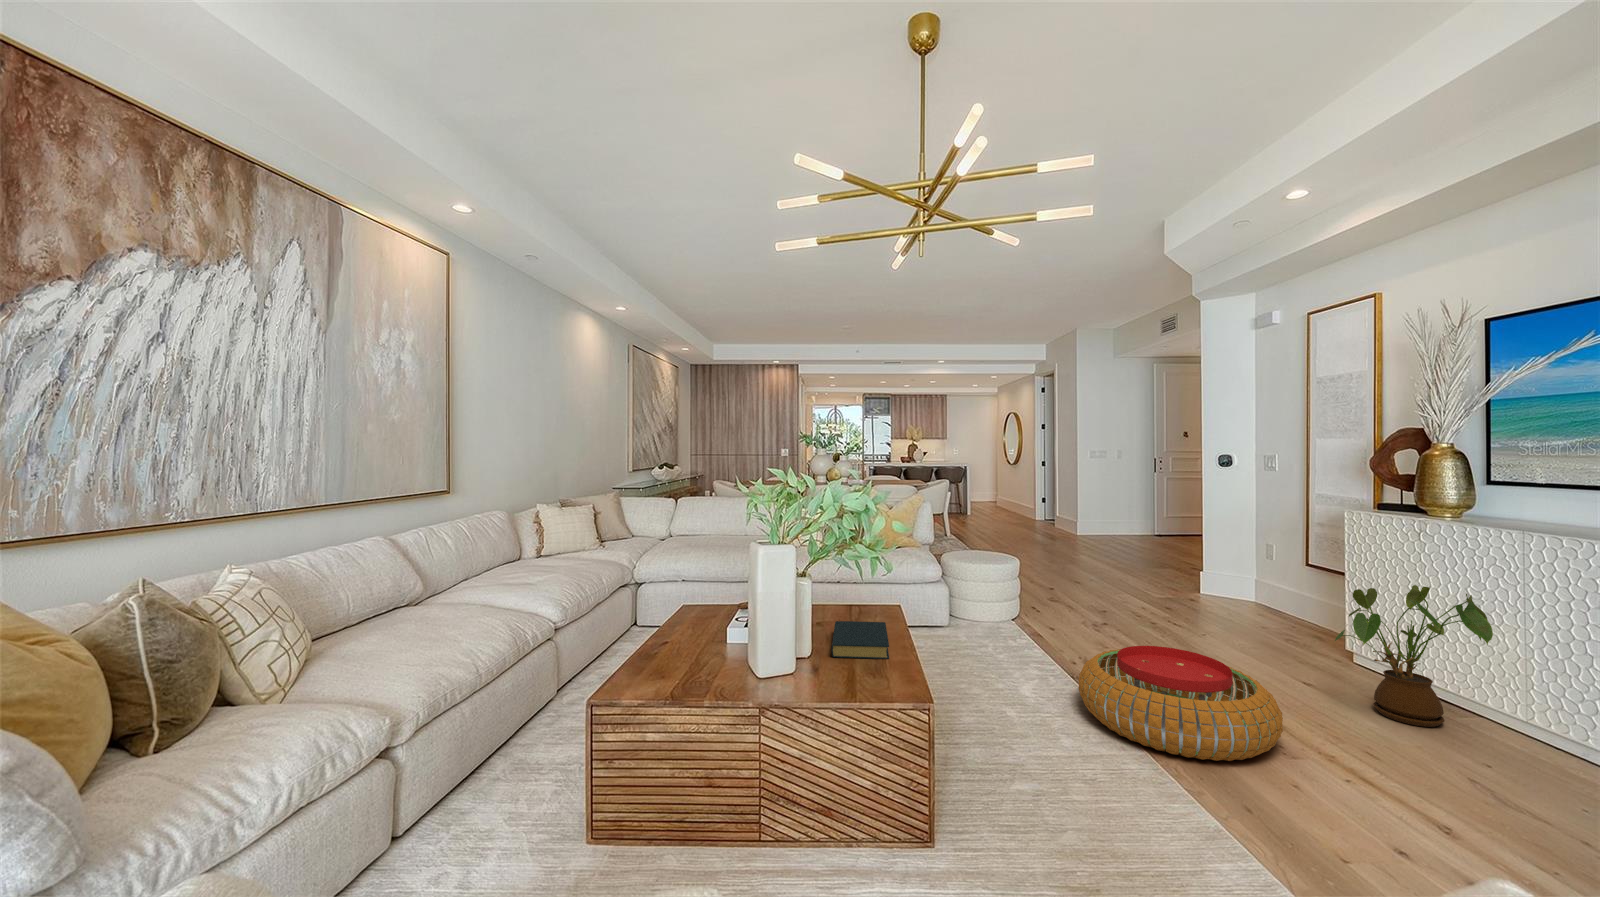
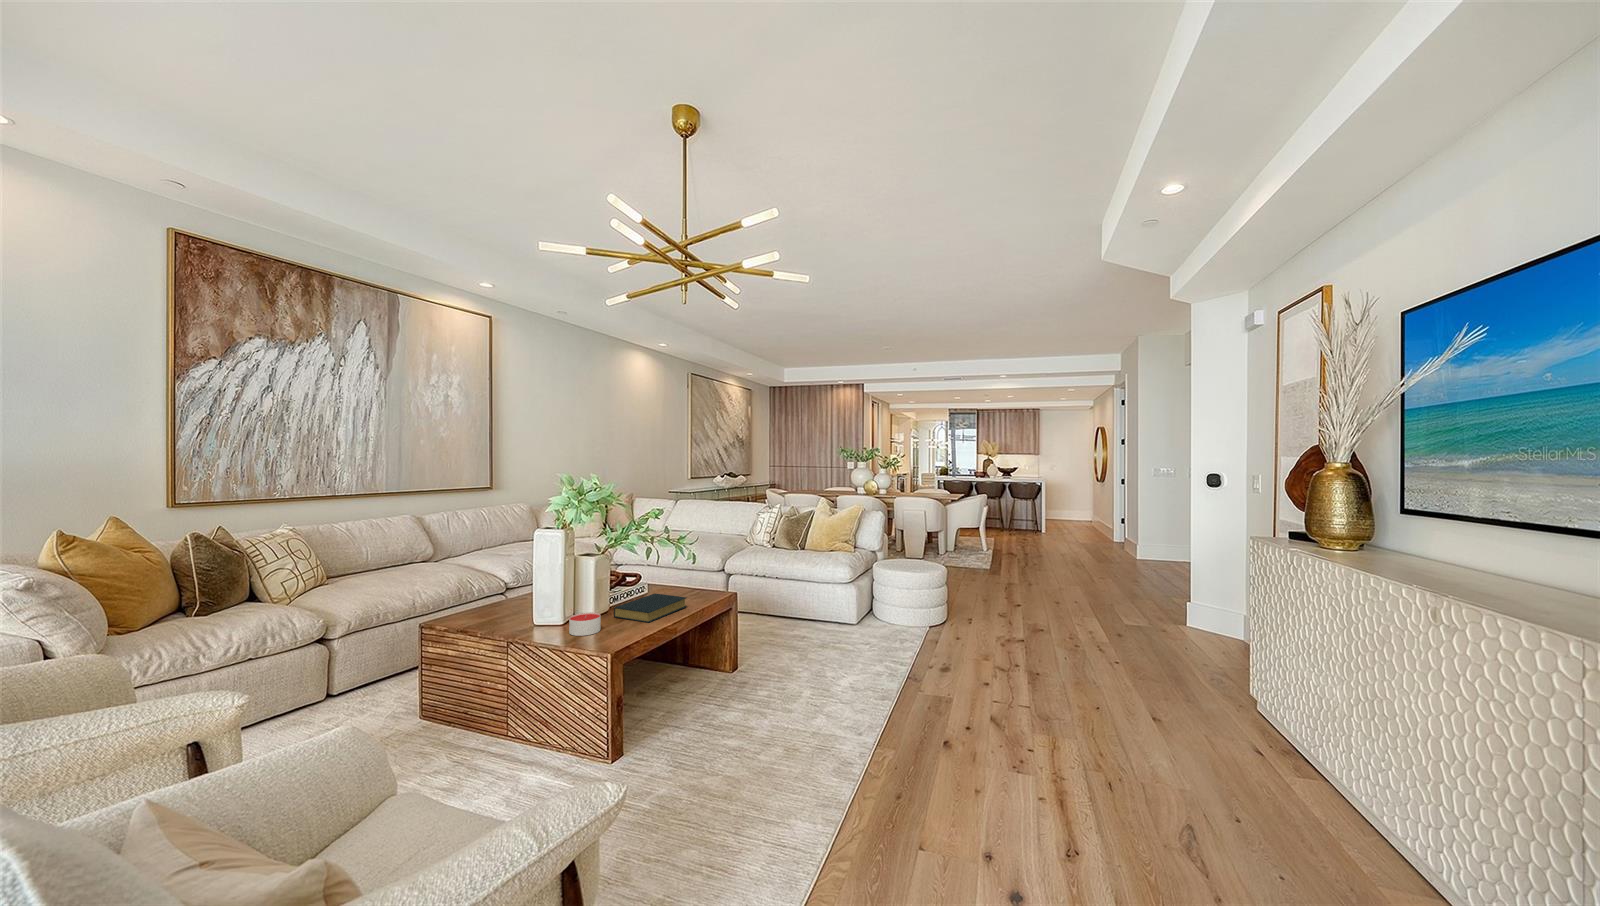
house plant: present [1335,585,1493,727] -> none [1141,612,1300,769]
pouf: present [1079,646,1283,761] -> none [862,646,1031,757]
candle: none [822,655,861,688] -> present [569,612,601,636]

